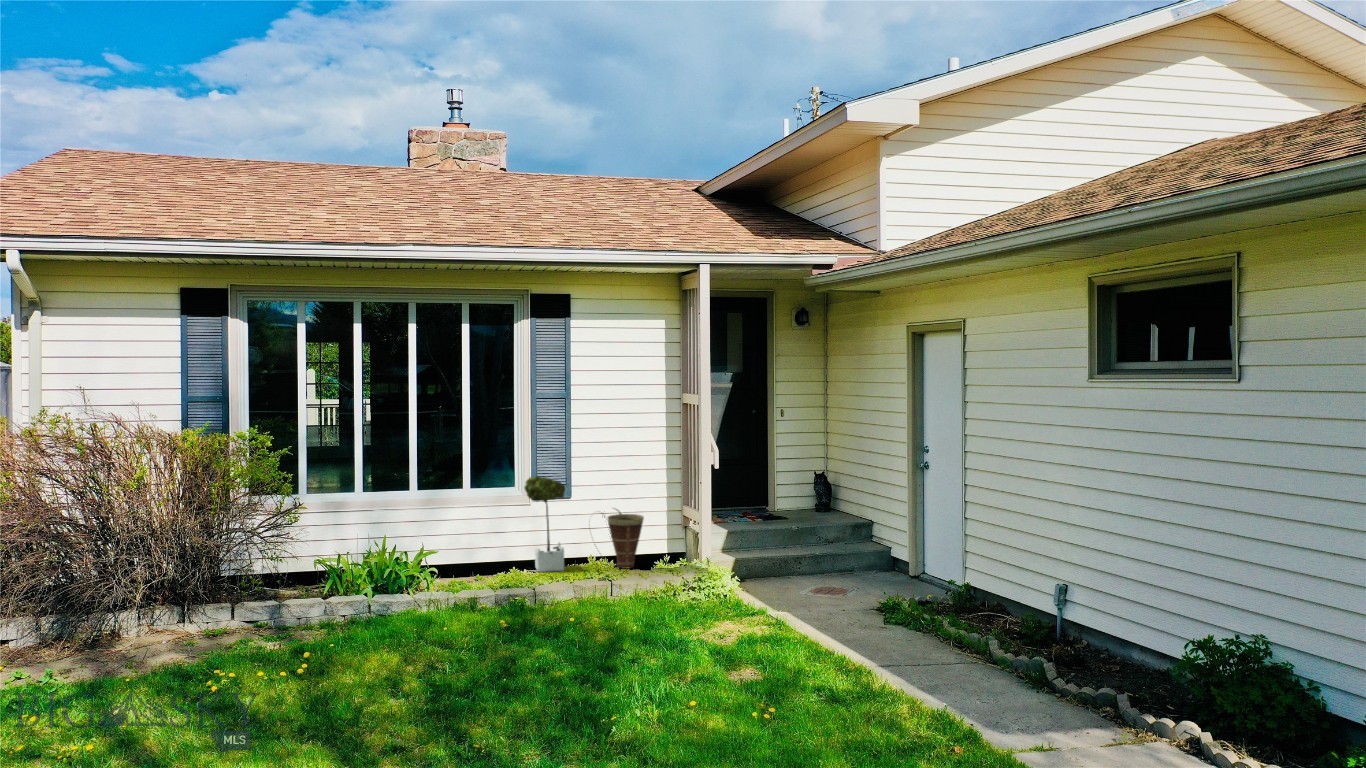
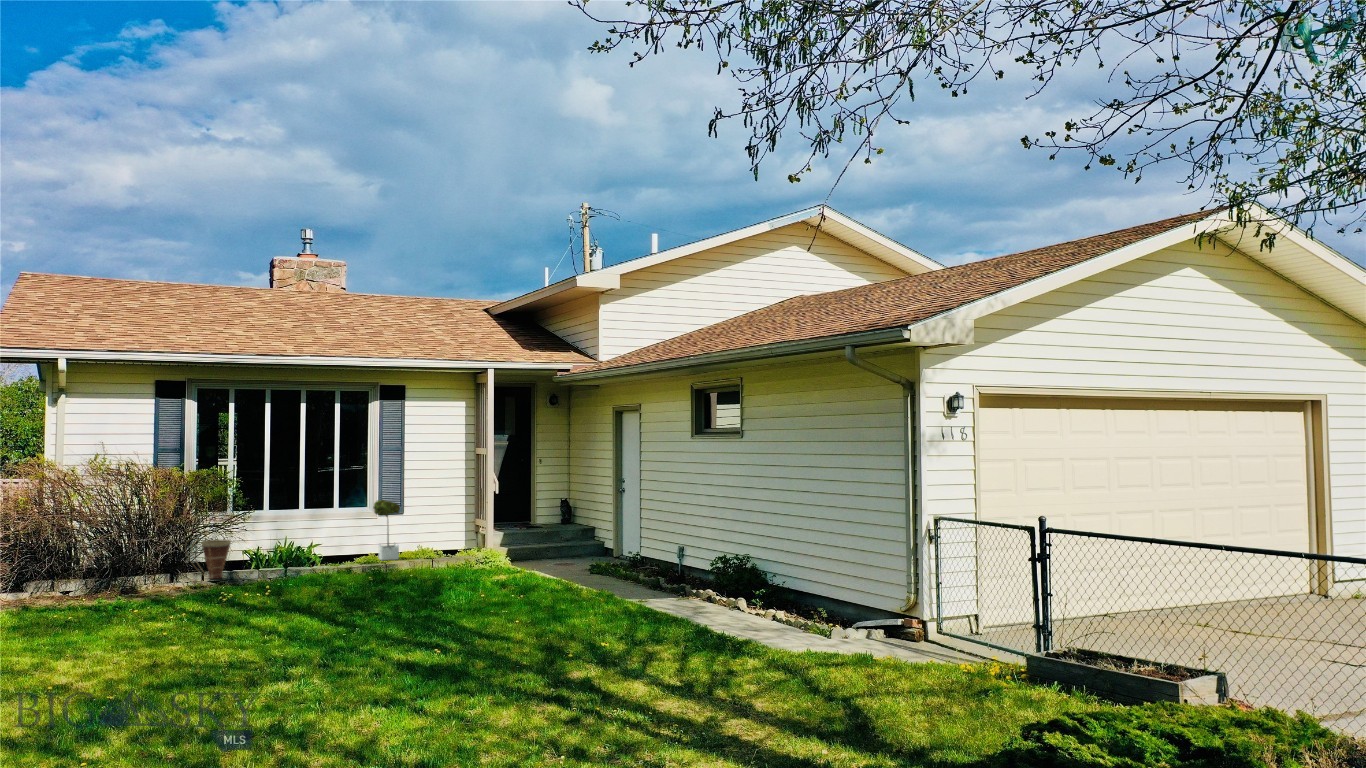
basket: present [604,509,644,569] -> present [192,539,231,579]

